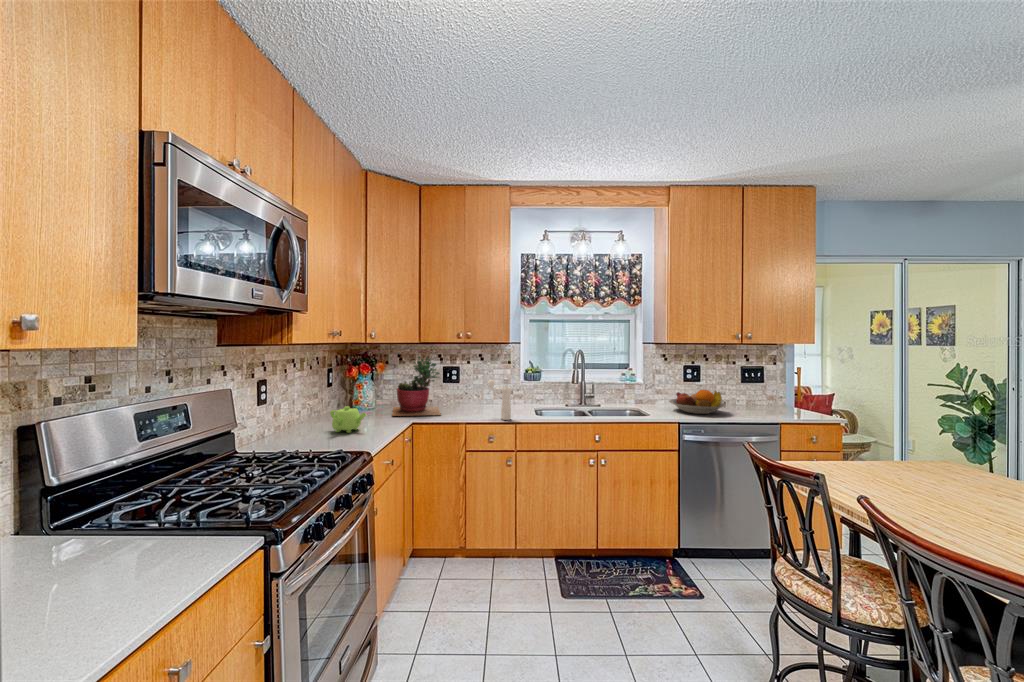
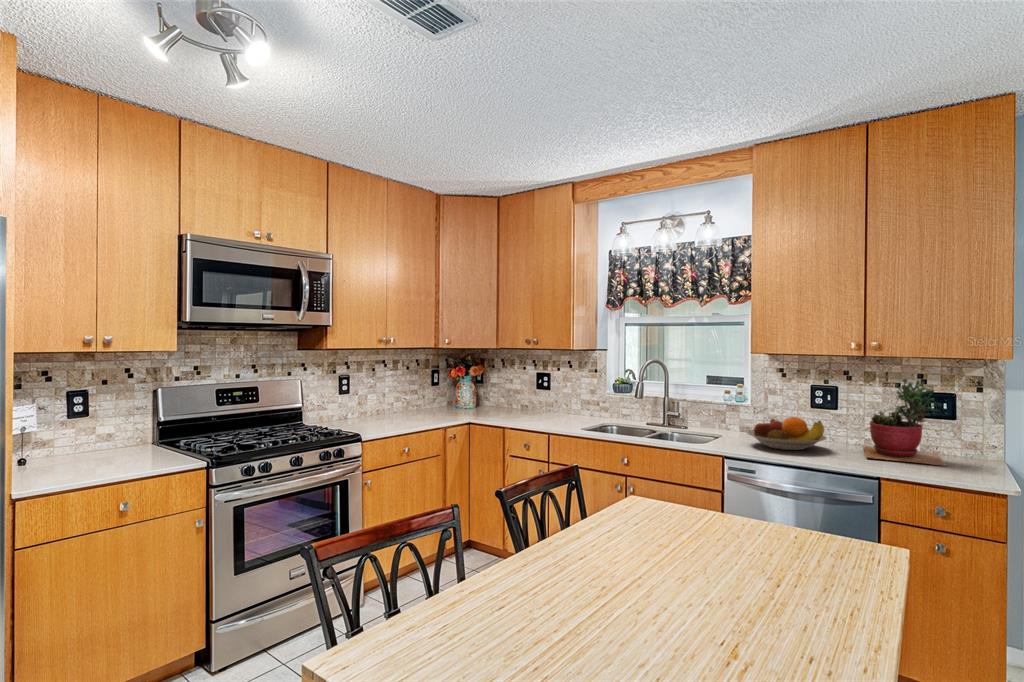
succulent plant: present [392,356,441,416] -> present [863,379,945,466]
pepper mill: present [488,380,511,420] -> none [532,387,545,426]
teapot: present [330,406,366,433] -> none [394,399,422,419]

